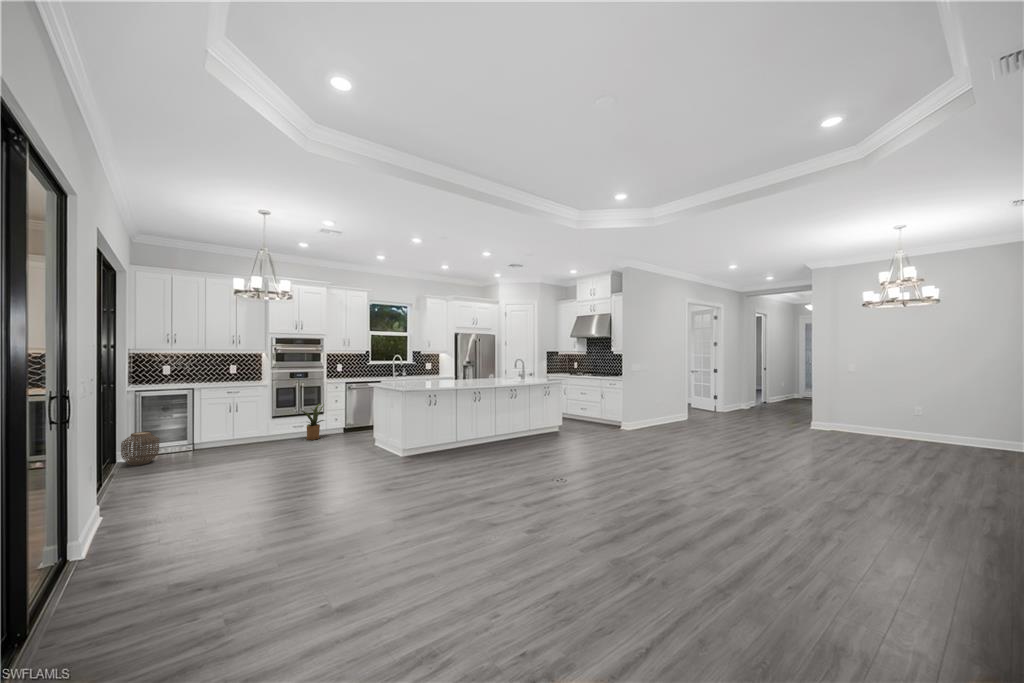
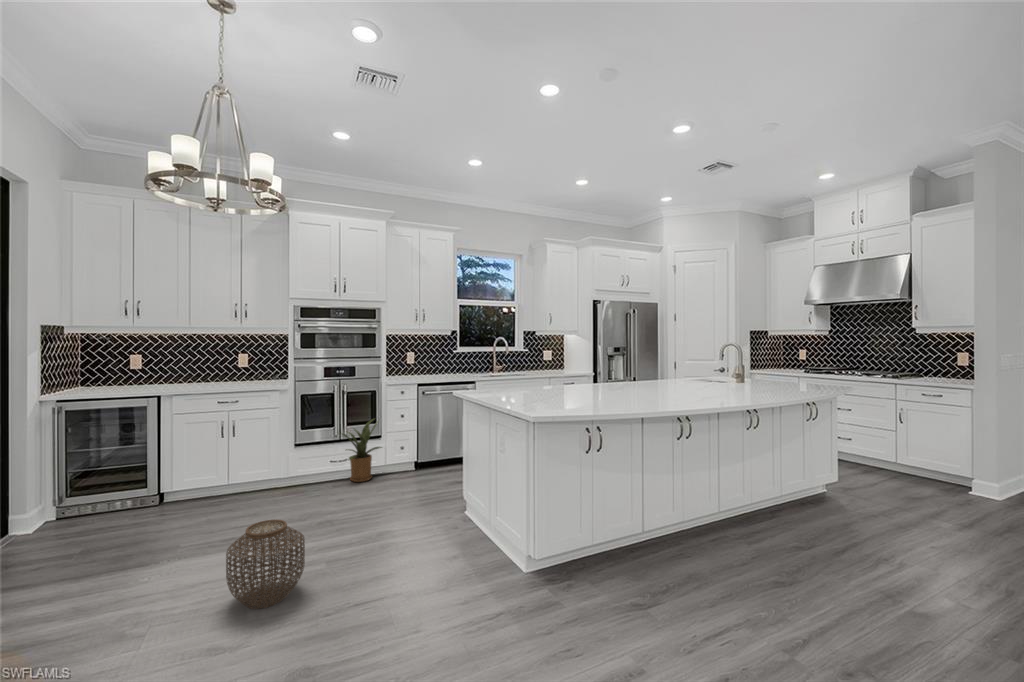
woven basket: present [121,432,159,465] -> present [226,520,305,609]

